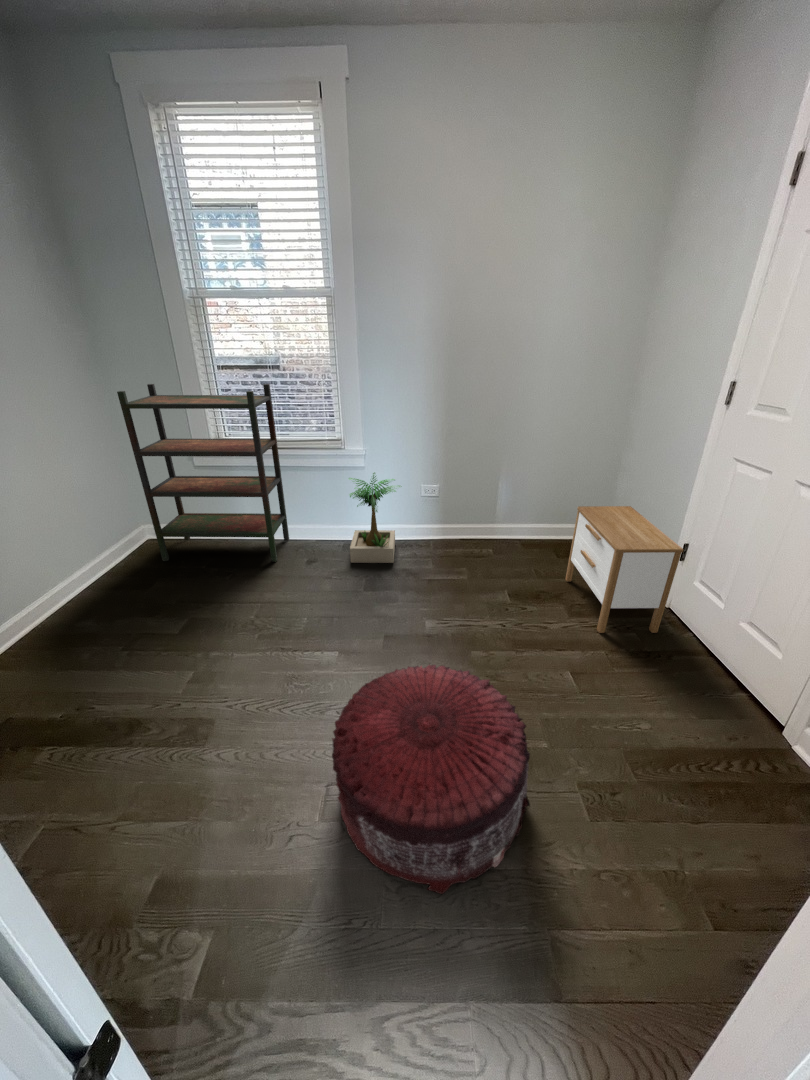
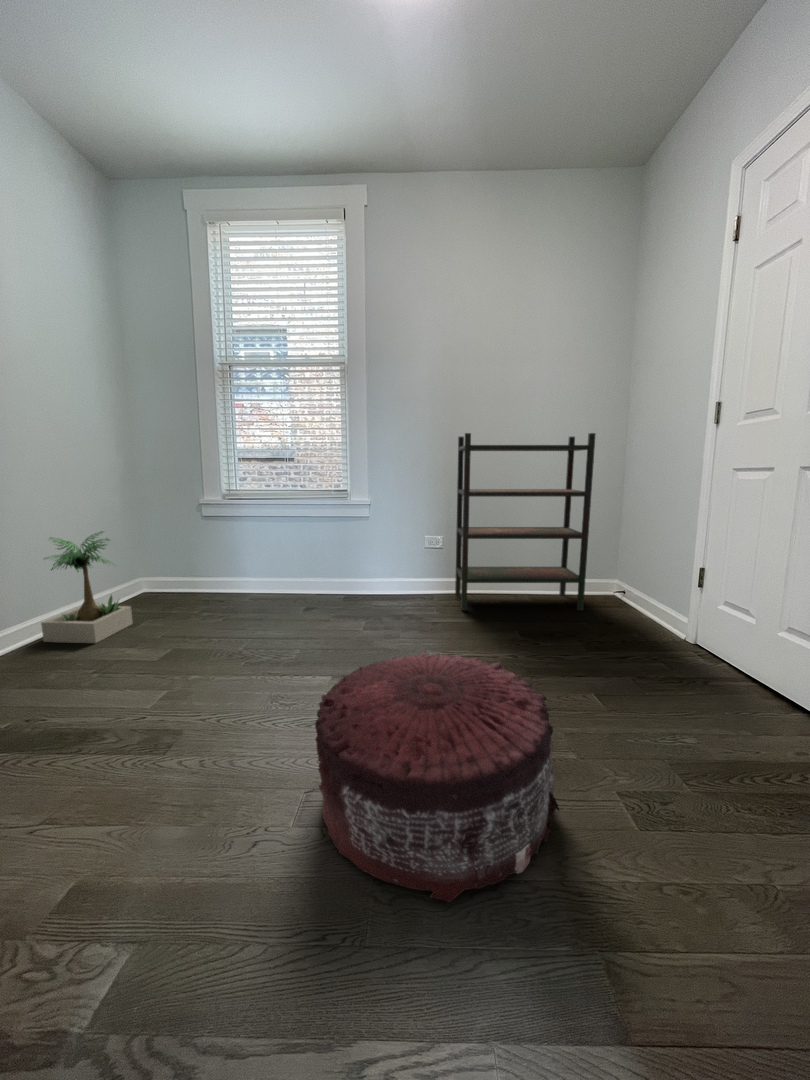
bookshelf: present [117,384,289,562] -> present [455,433,595,611]
potted plant: present [349,472,402,563] -> present [41,531,133,643]
nightstand: present [565,506,683,633] -> none [579,541,699,663]

